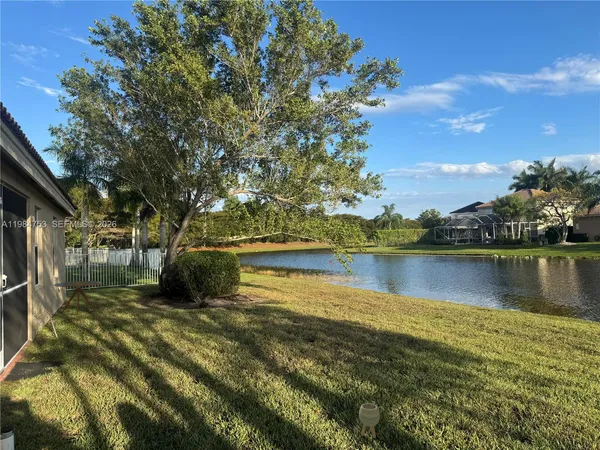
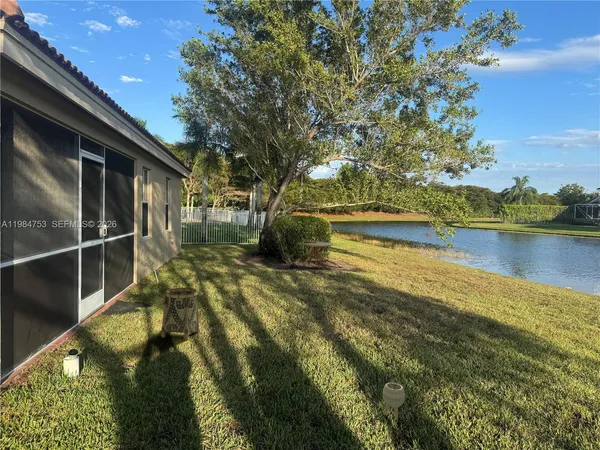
round table: present [54,281,102,315] -> present [297,241,333,269]
basket: none [95,338,137,398] -> present [161,288,199,340]

